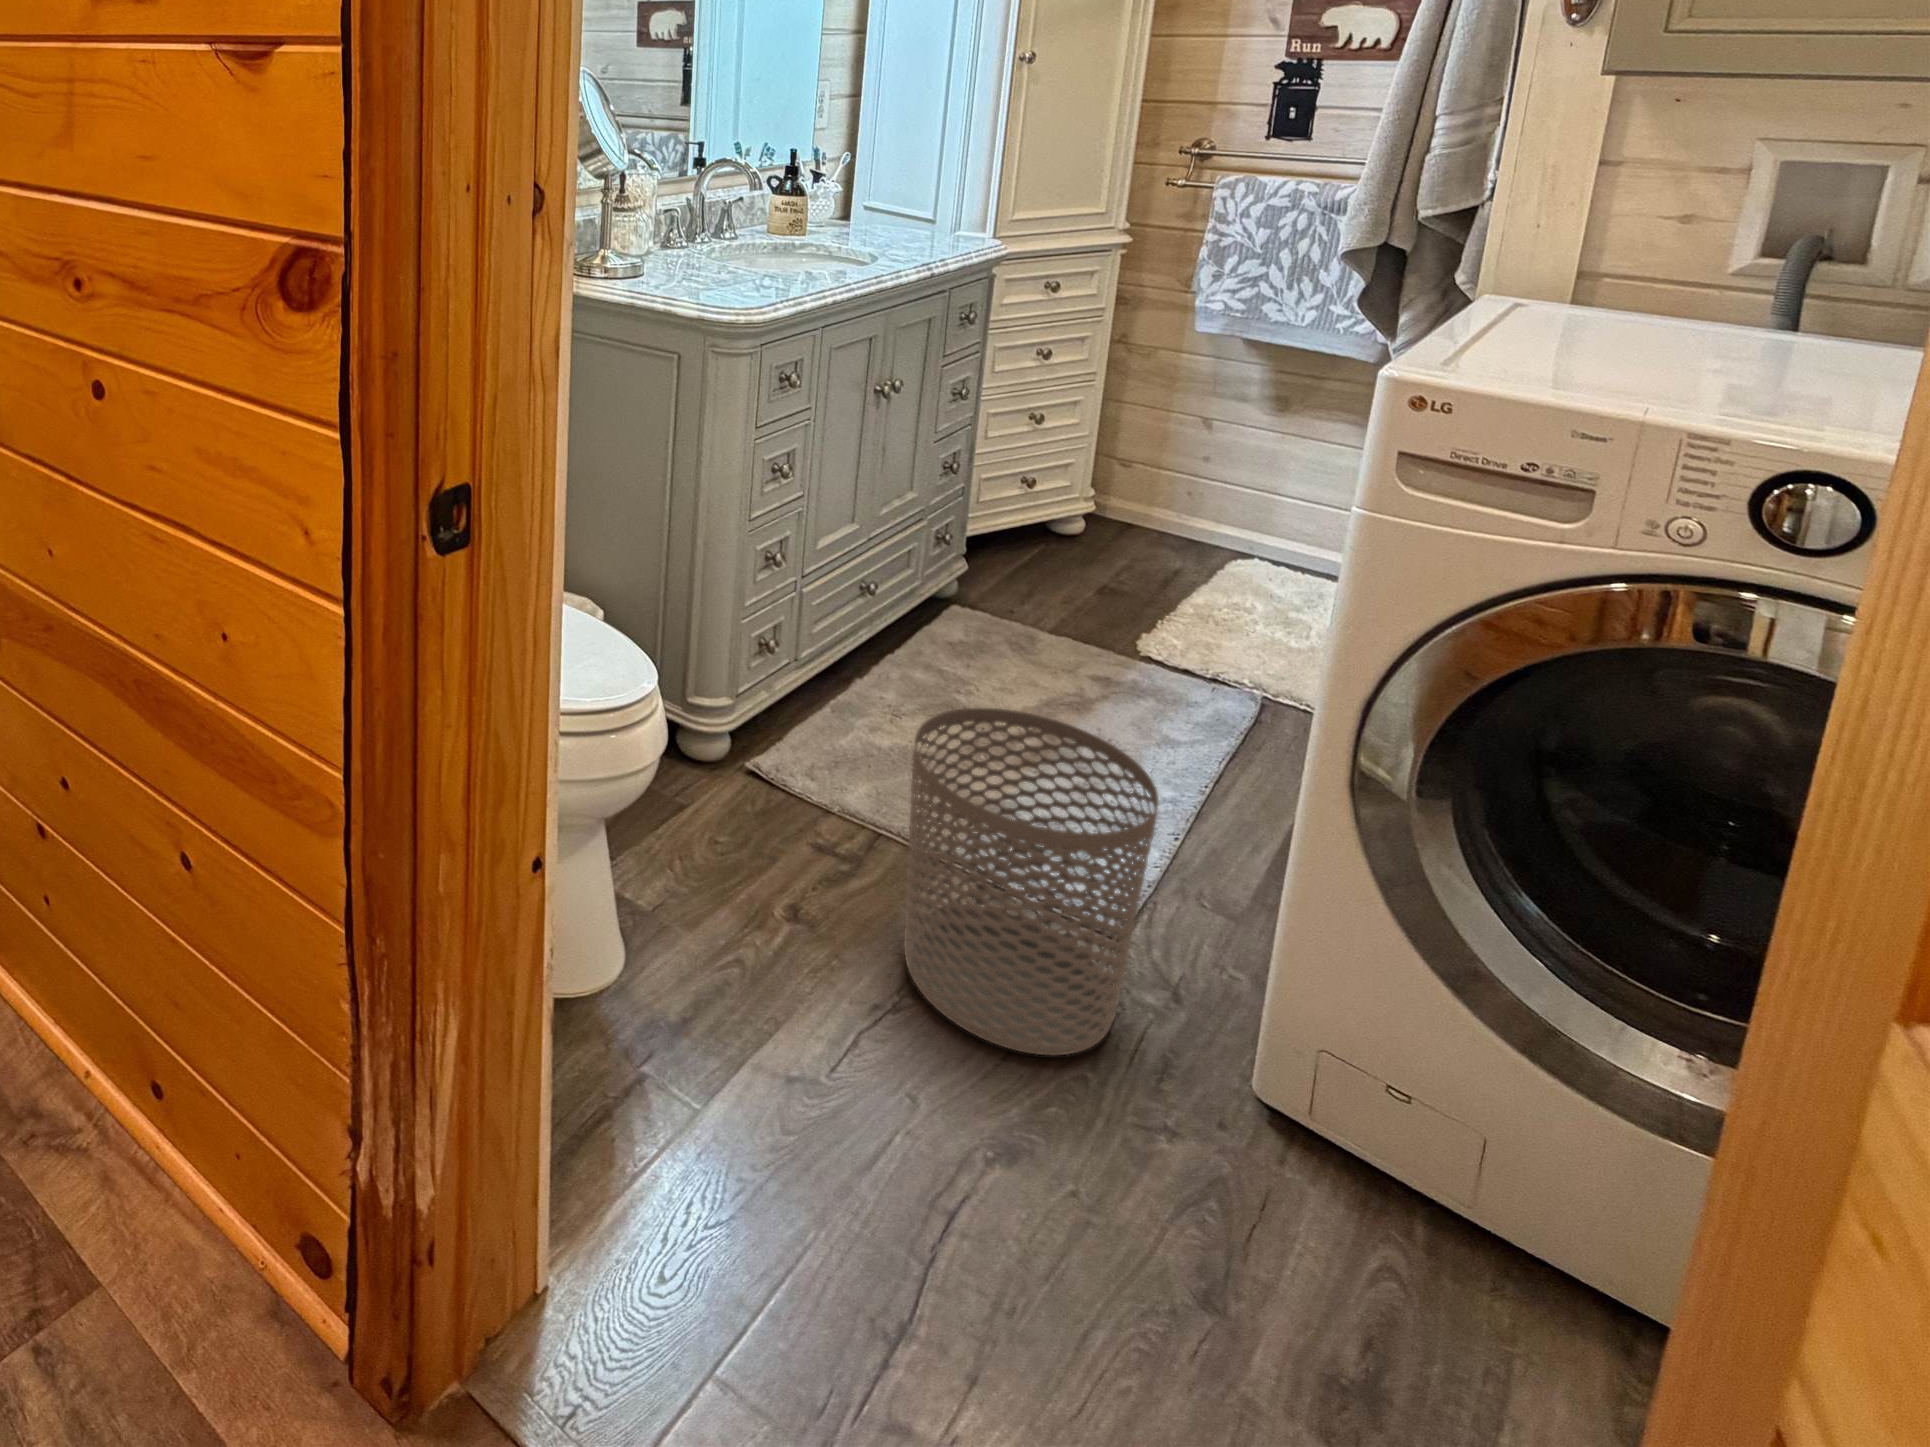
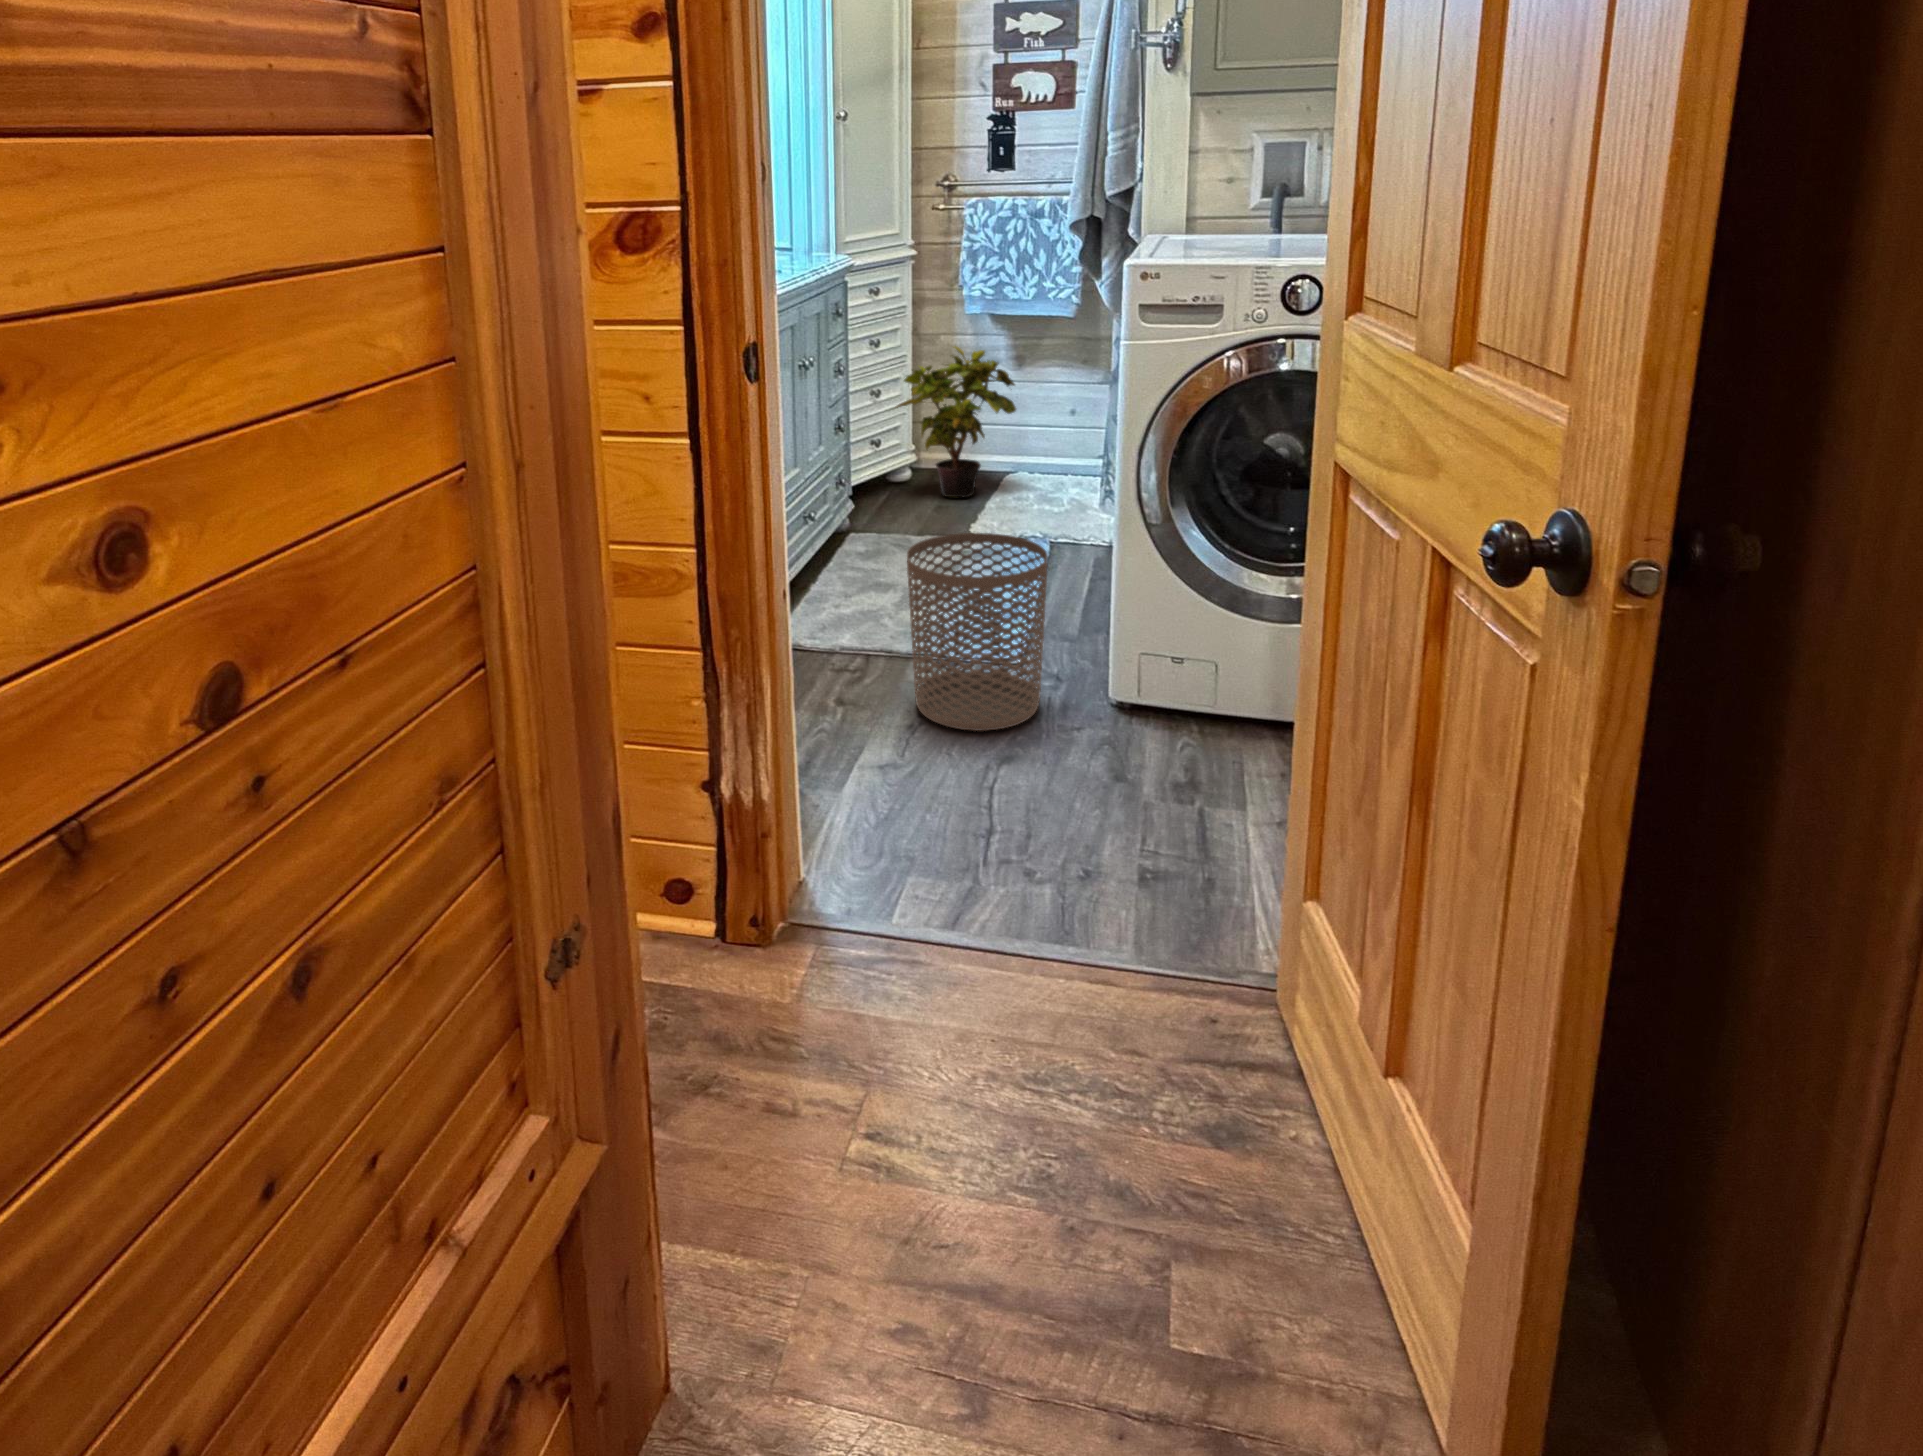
potted plant: none [1052,378,1254,587] -> present [897,346,1016,497]

